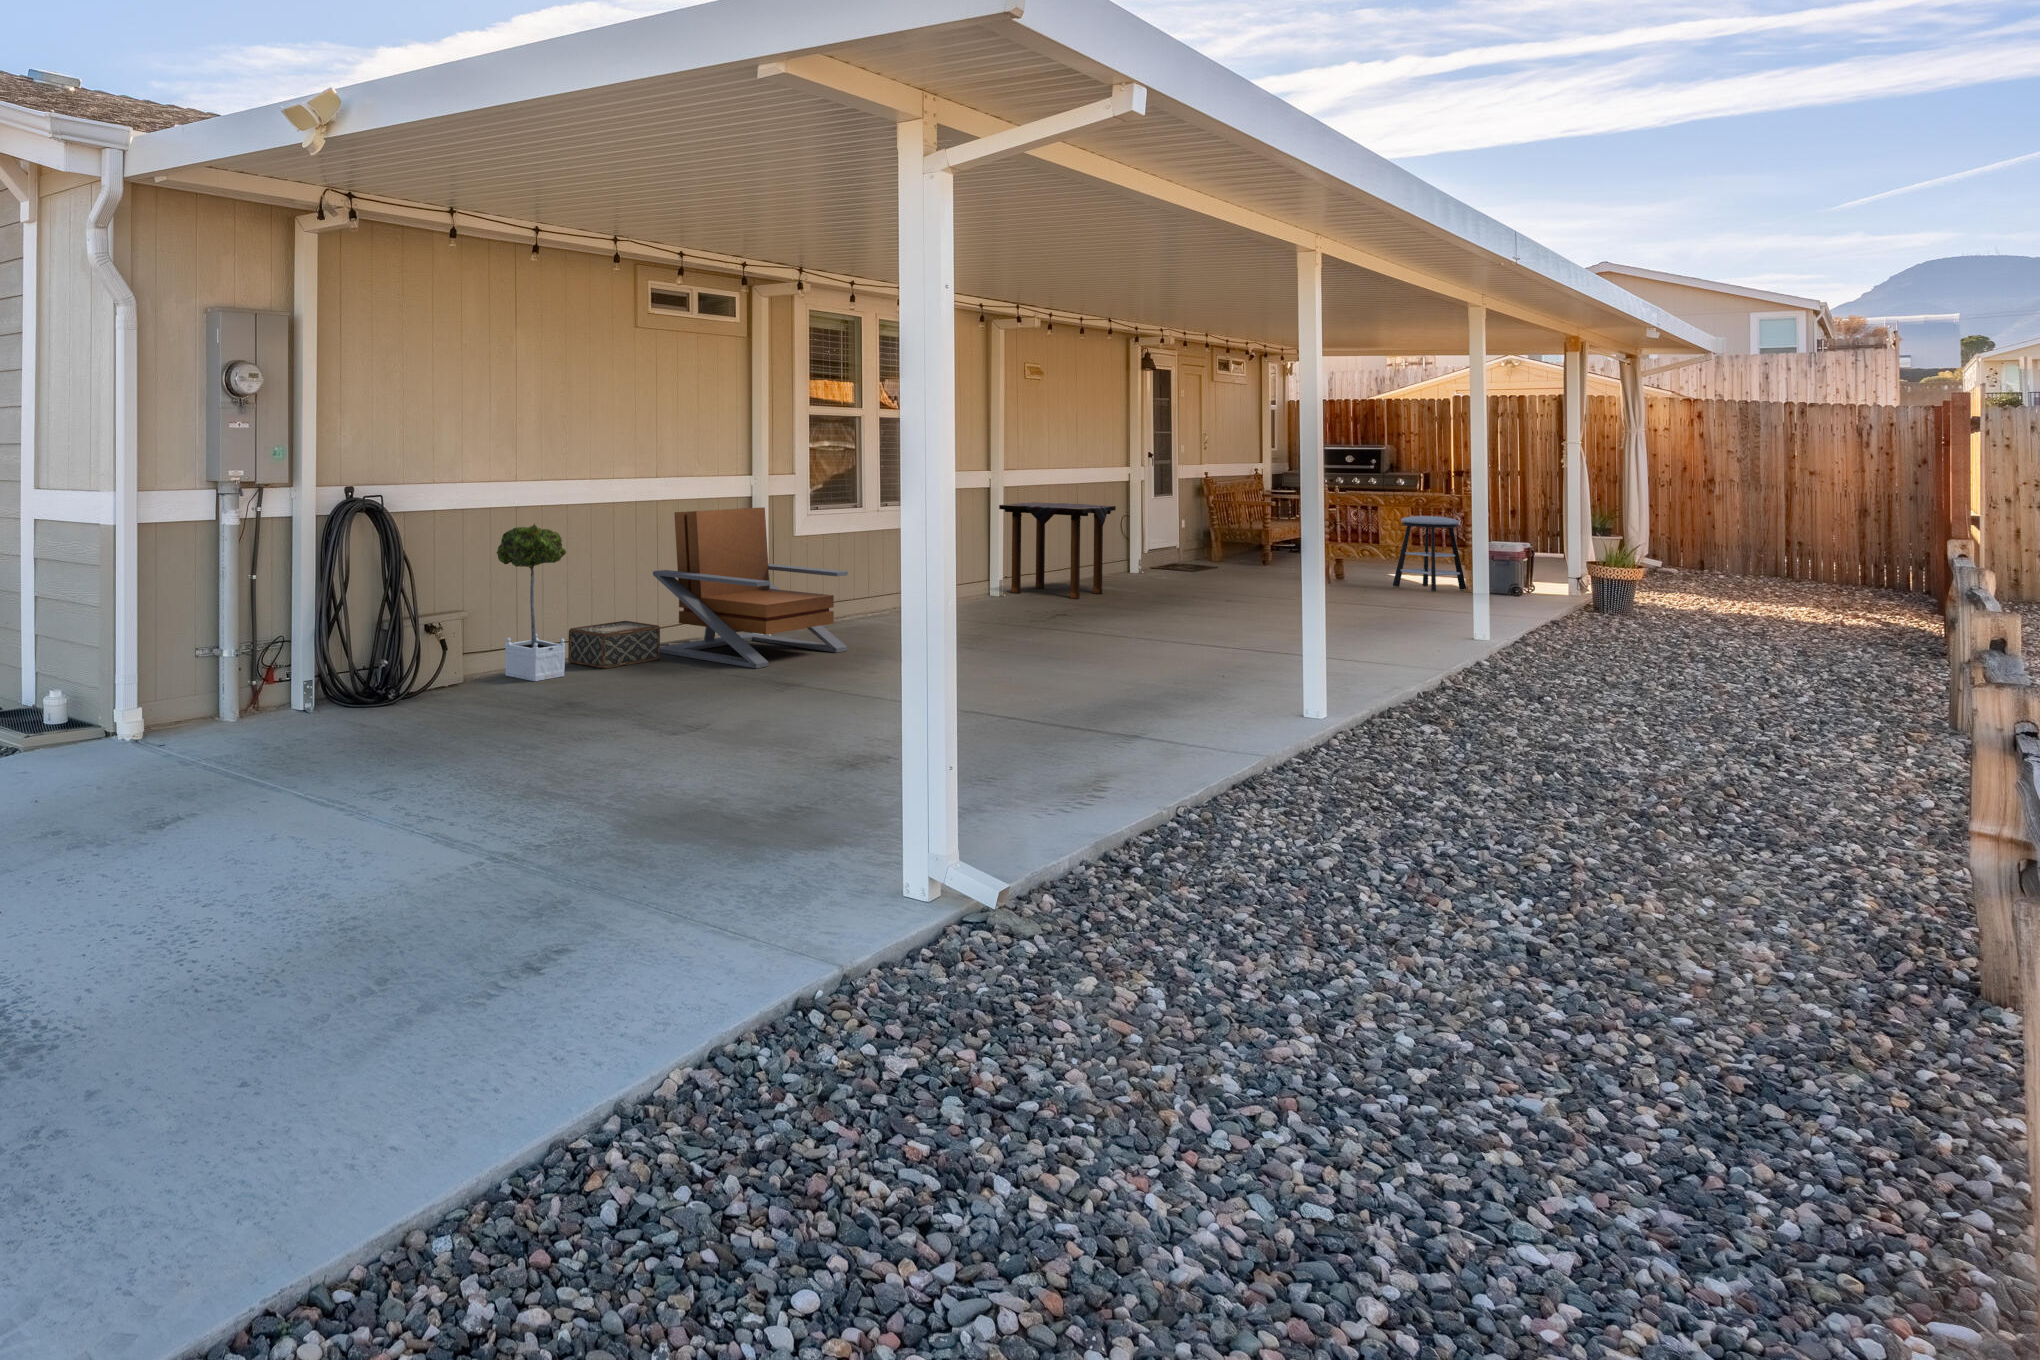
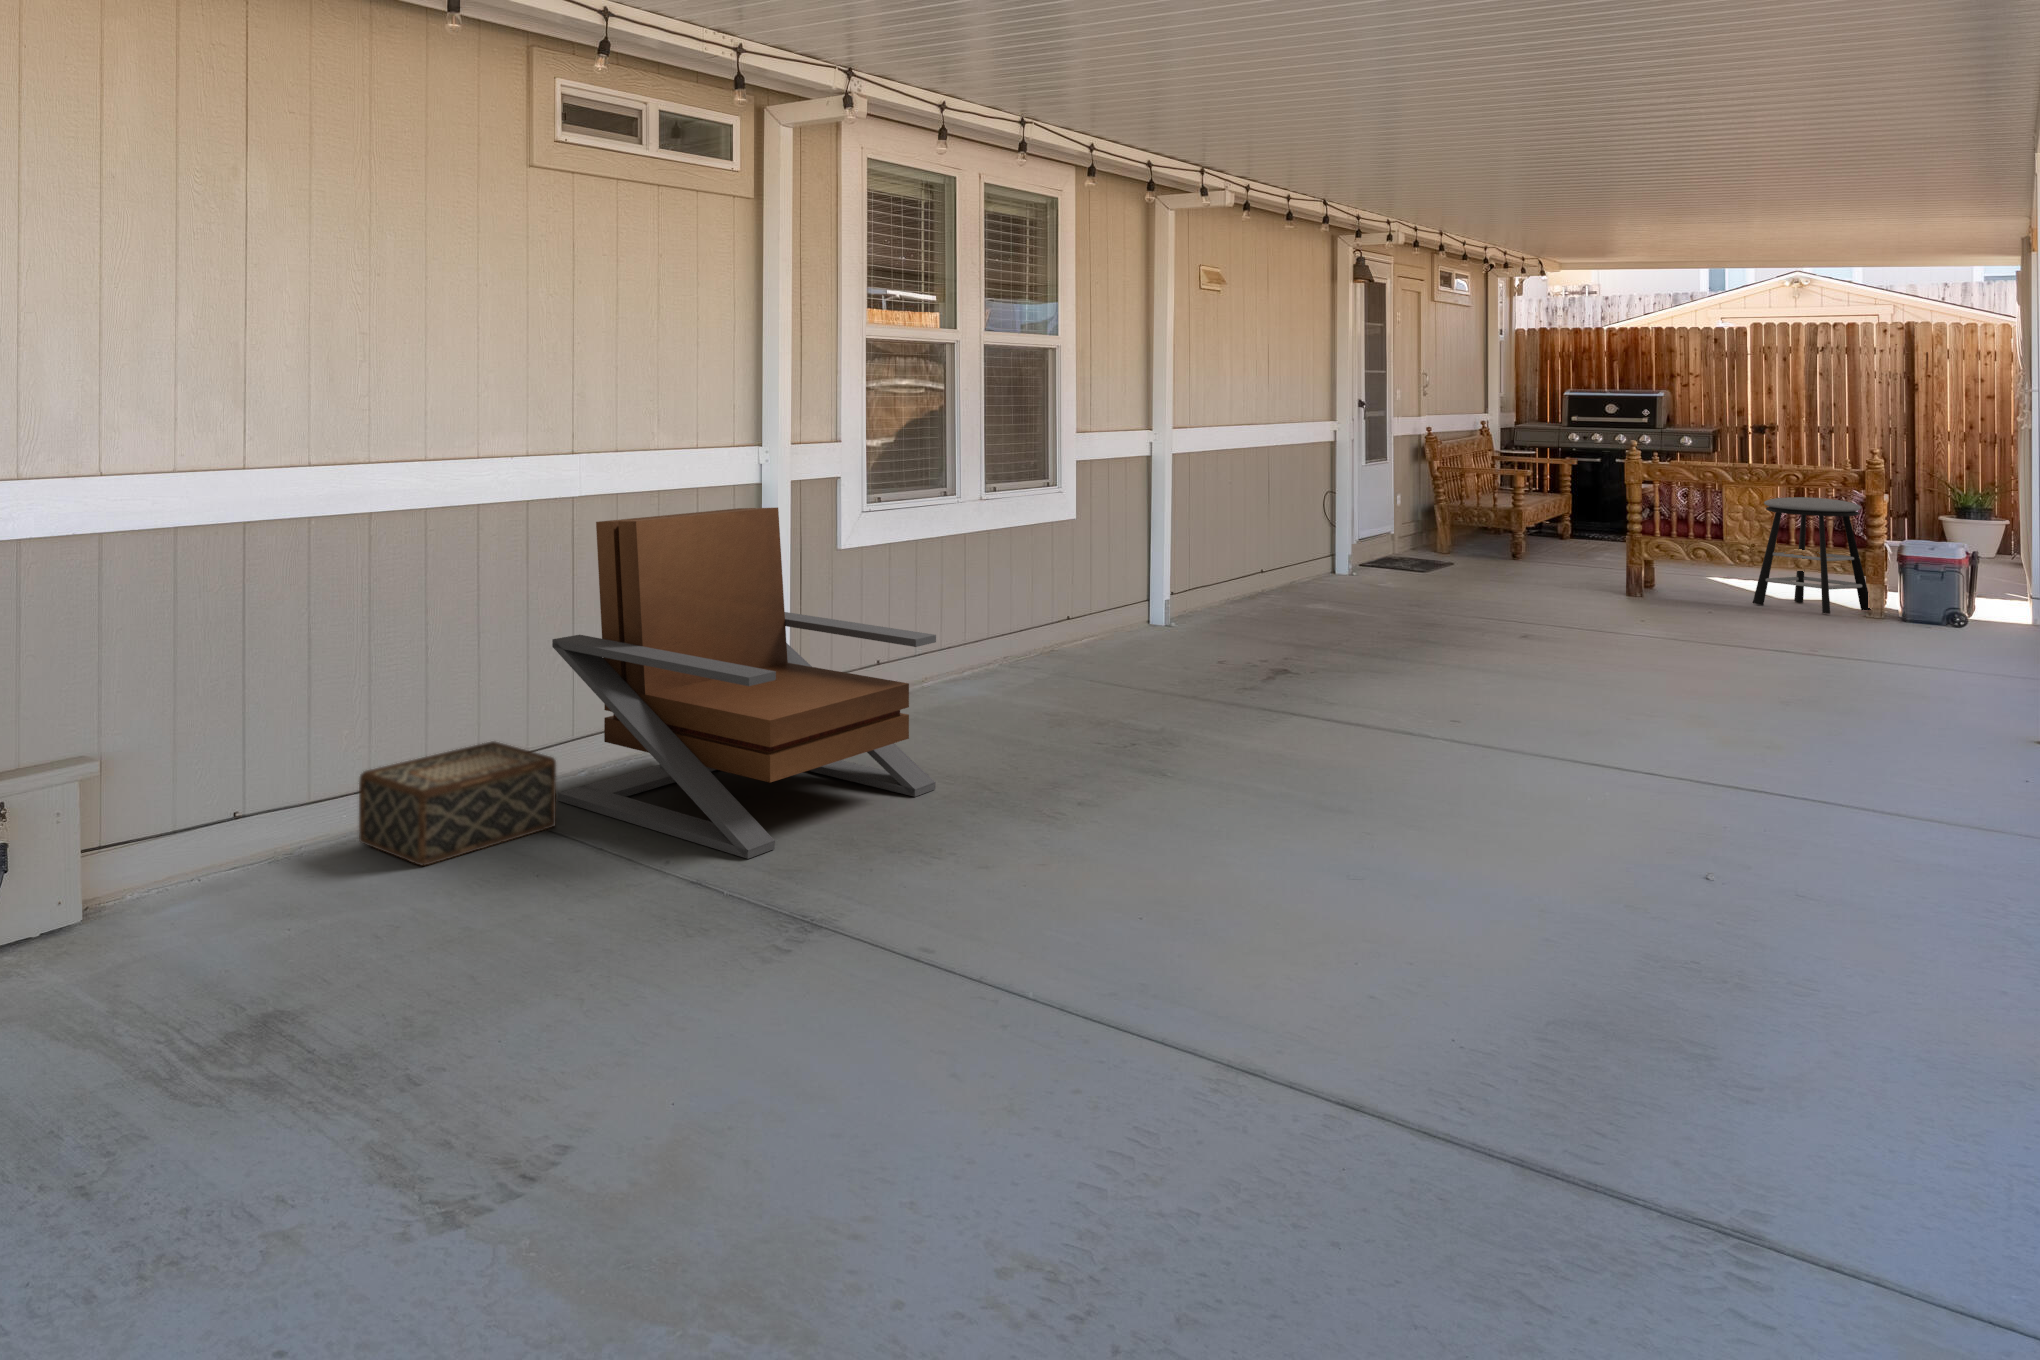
side table: present [999,502,1116,599] -> none [1167,479,1349,637]
potted tree: present [497,524,566,681] -> none [164,566,321,923]

